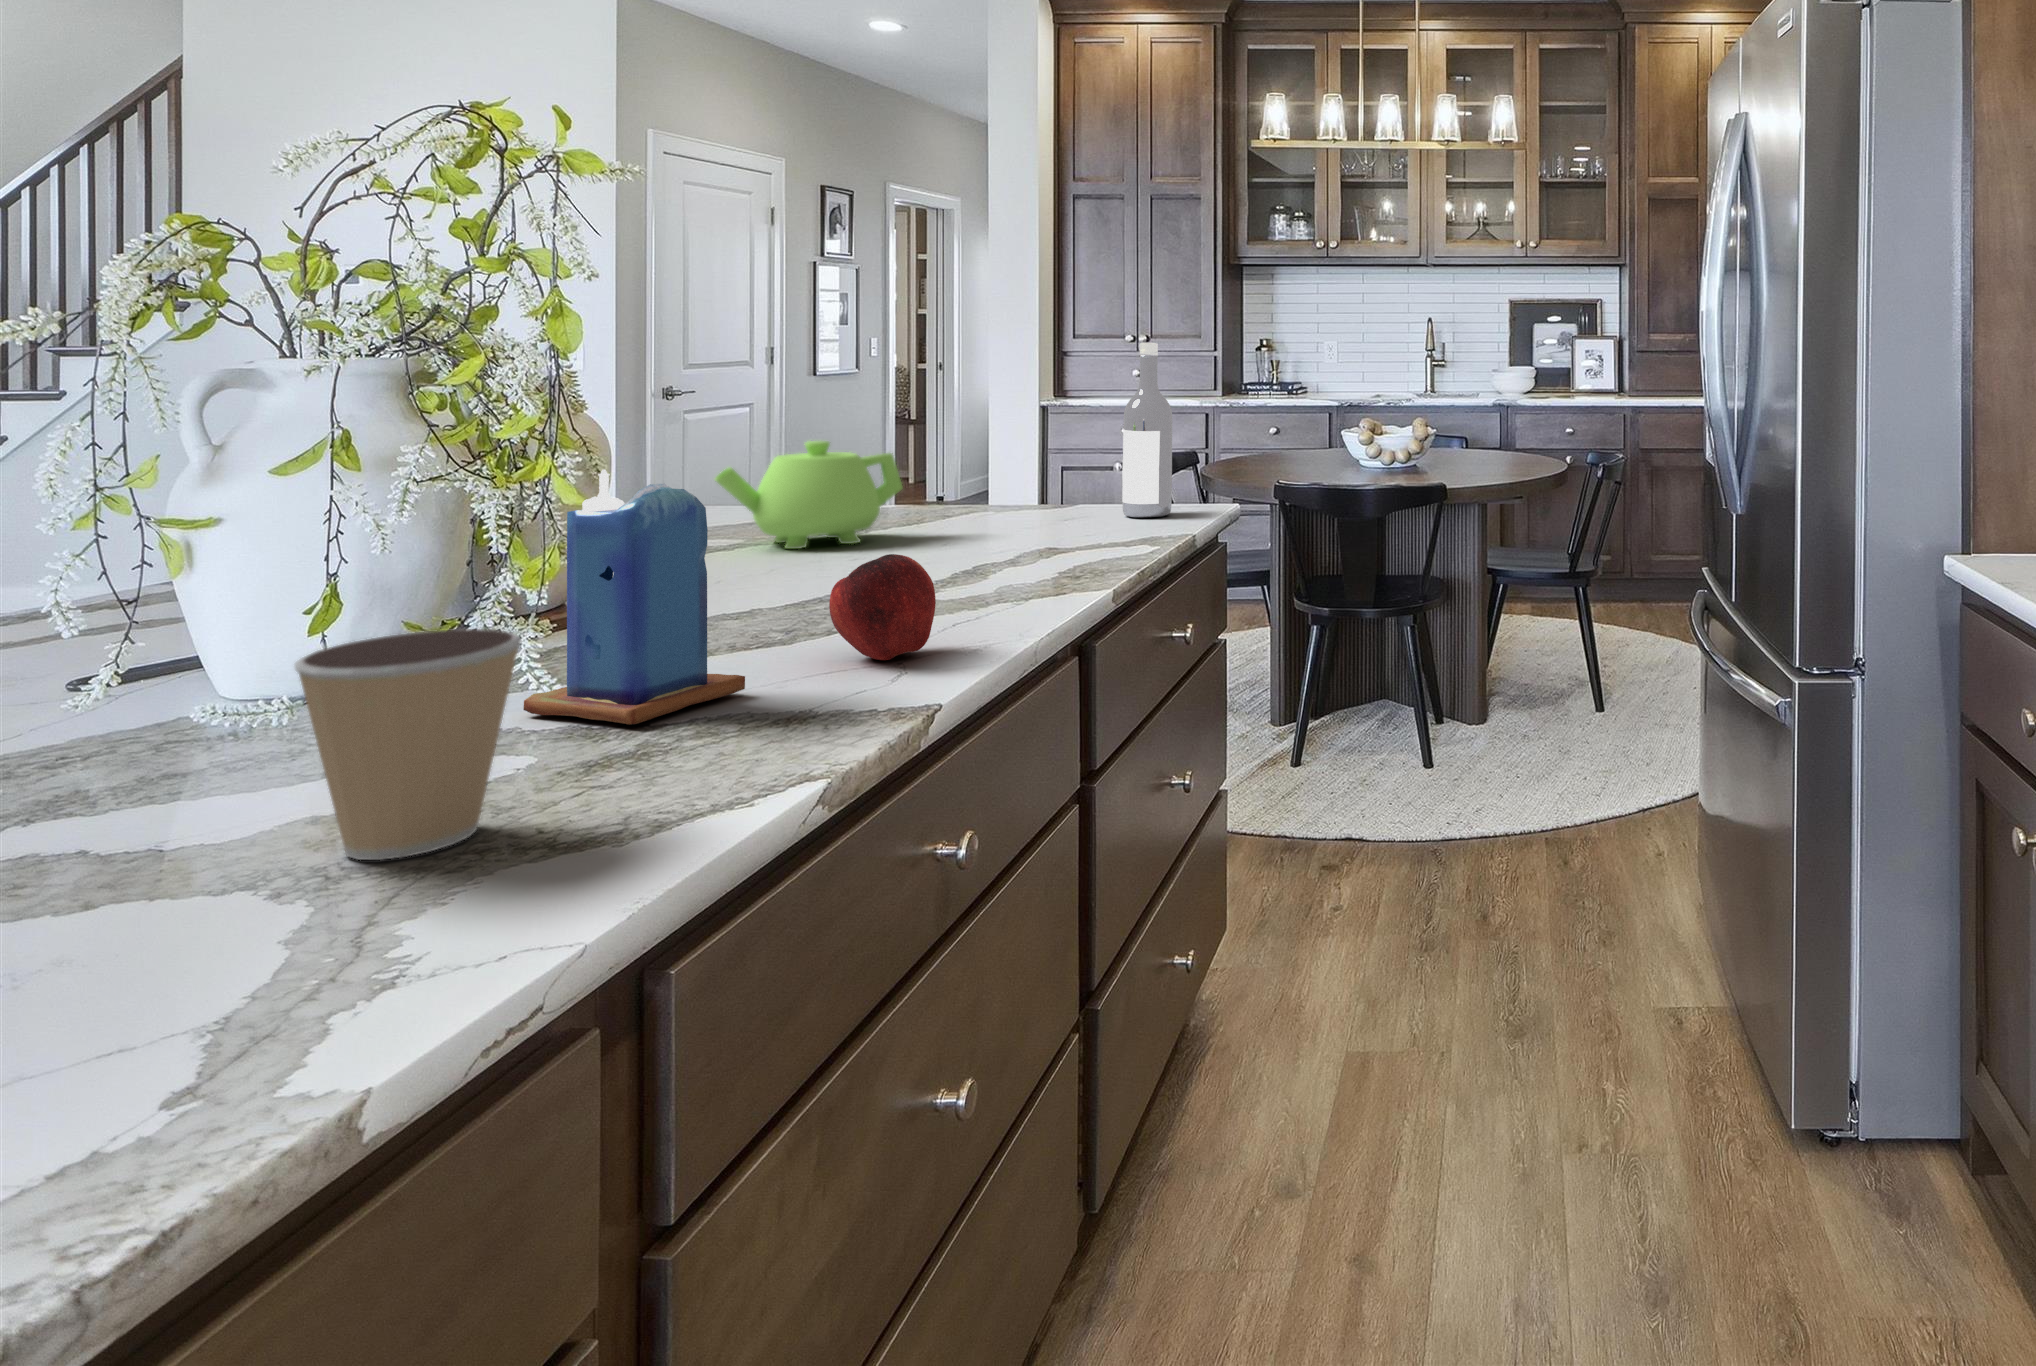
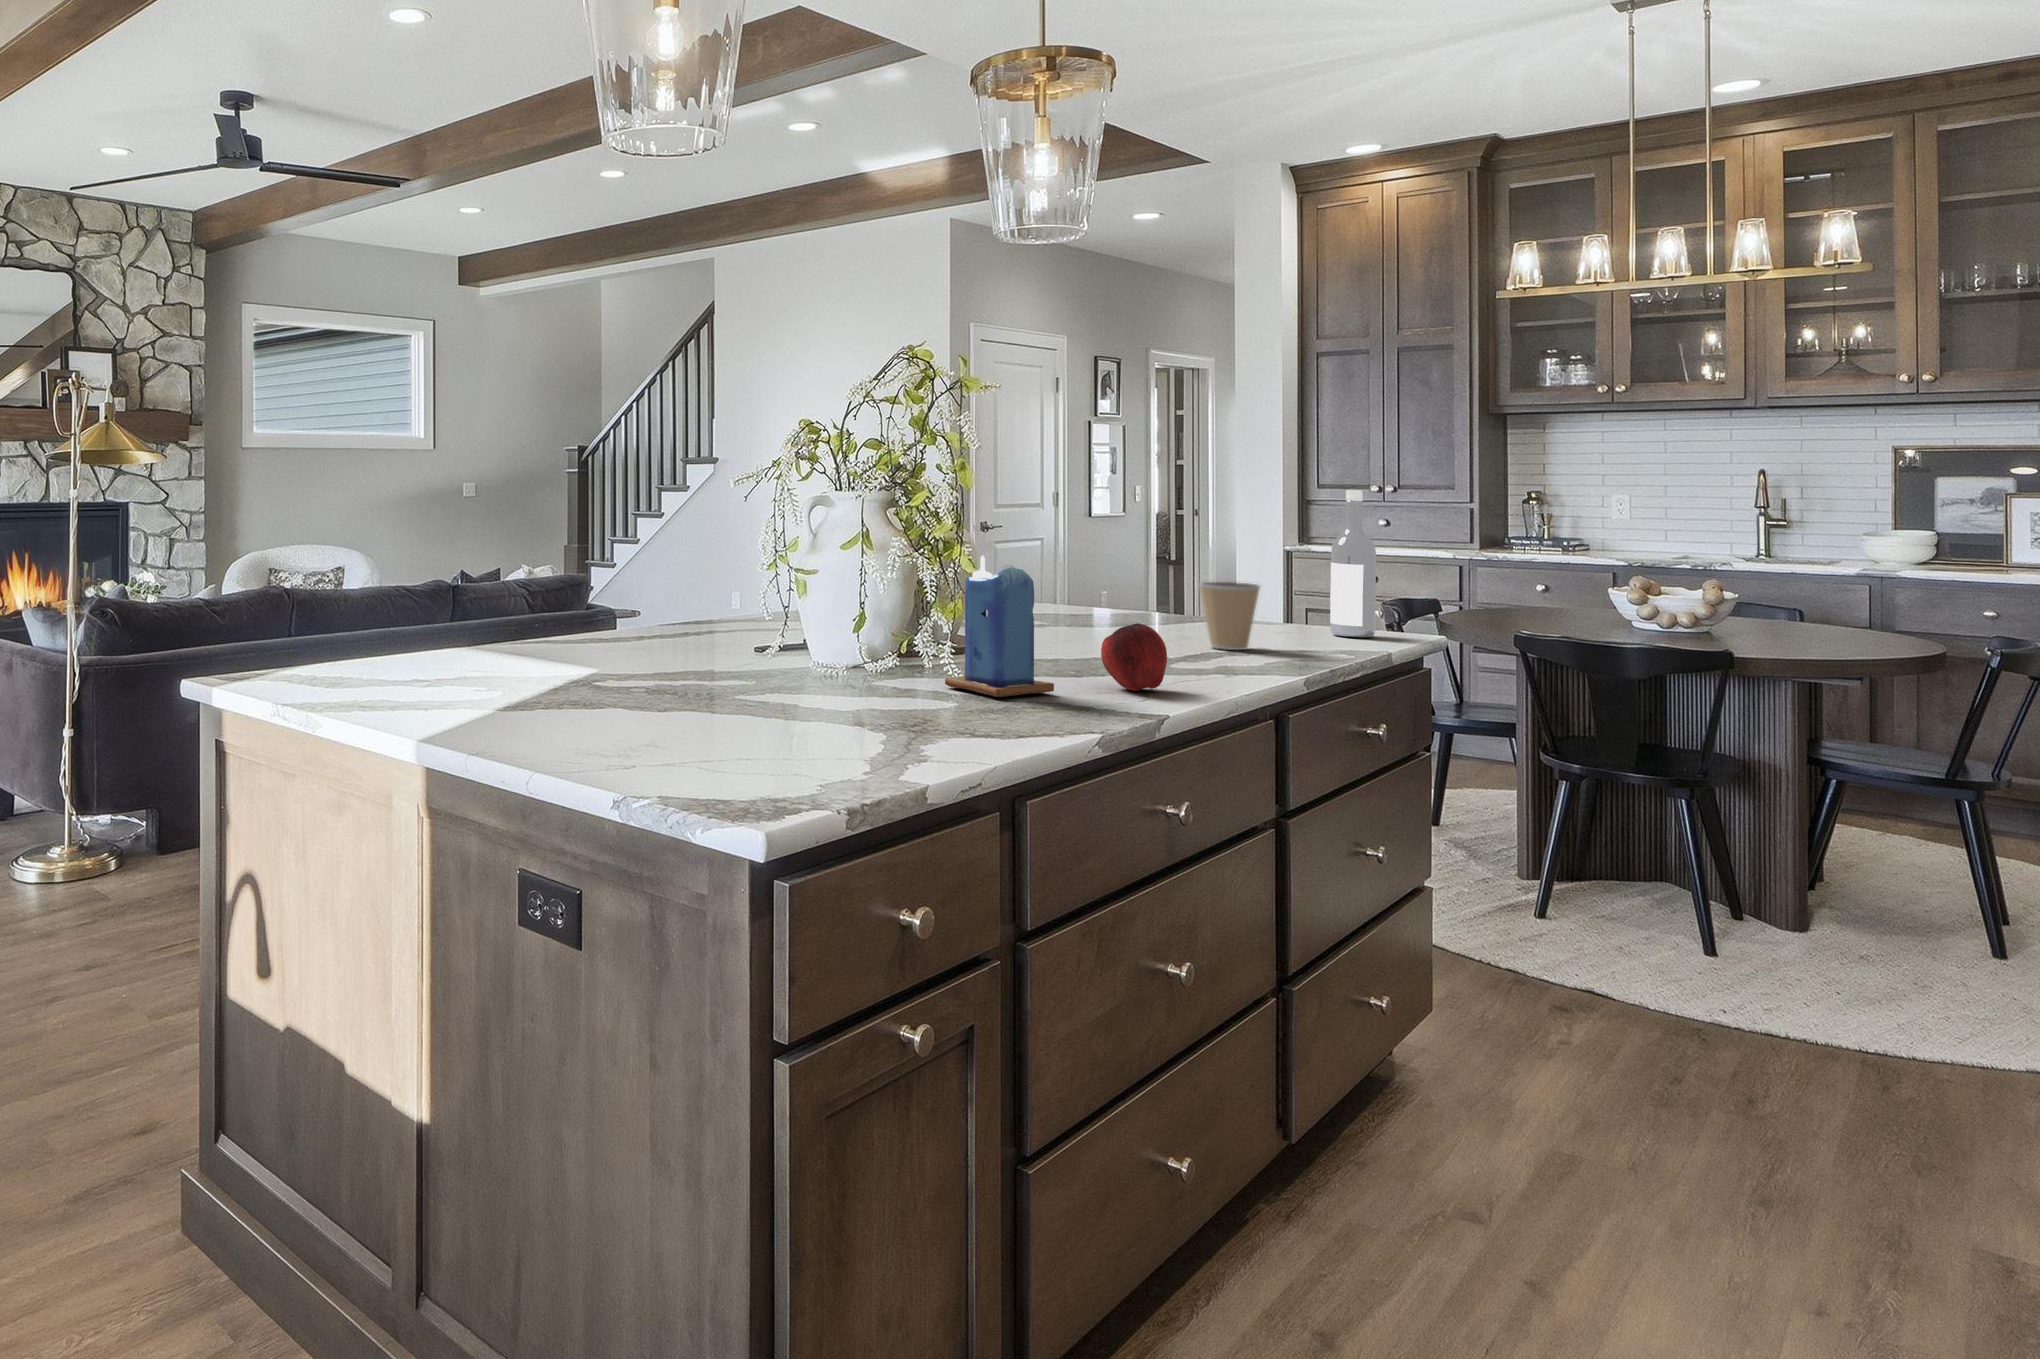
teapot: present [715,441,902,549] -> none [1029,557,1153,631]
coffee cup: present [294,629,521,860] -> present [1199,582,1260,650]

